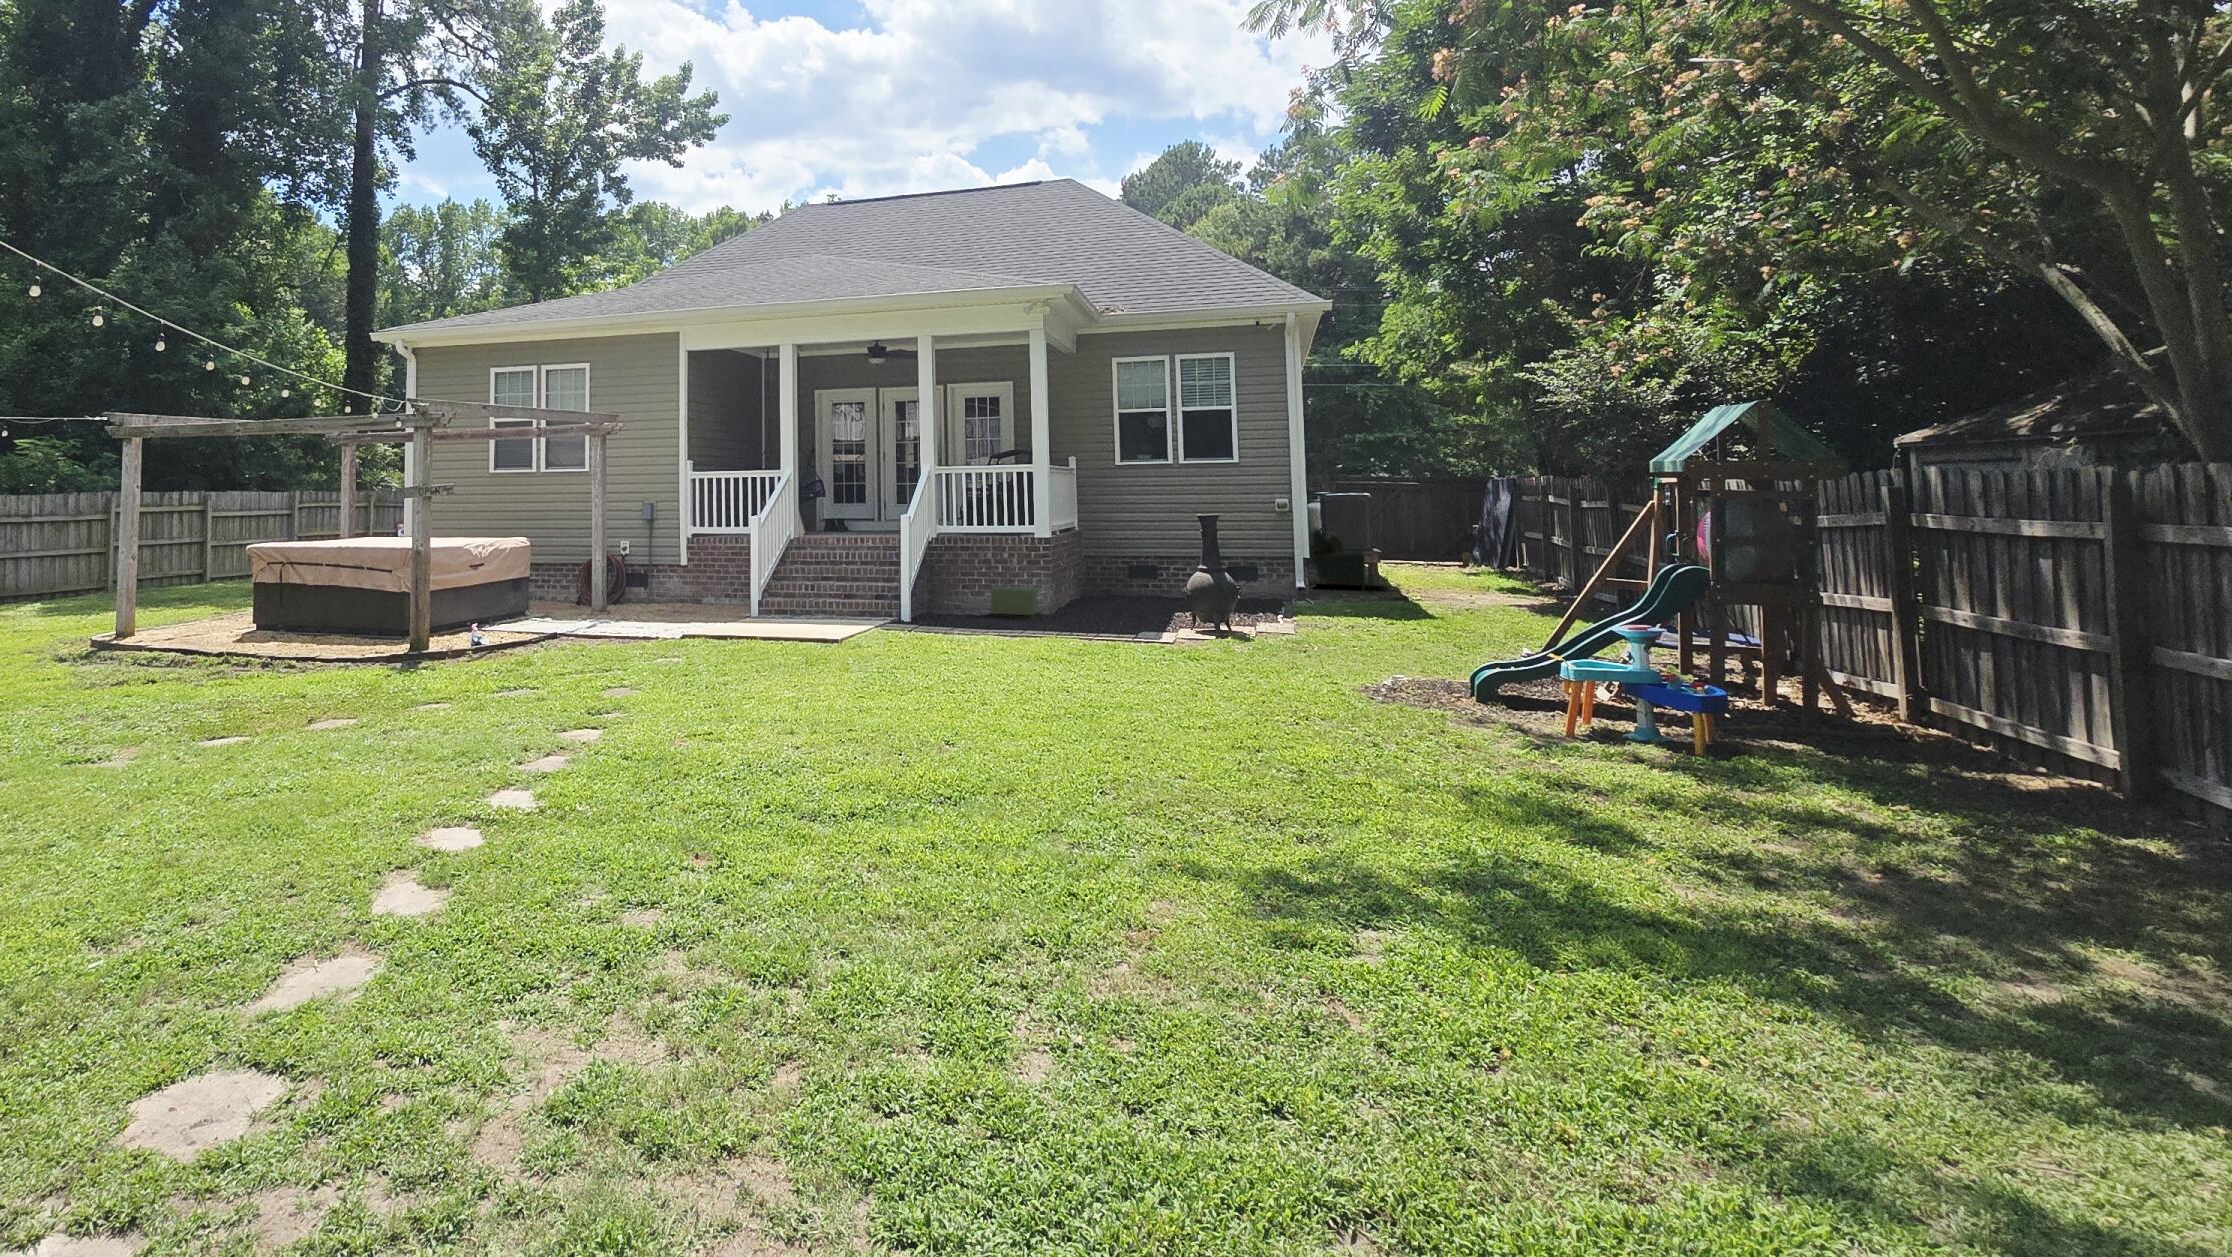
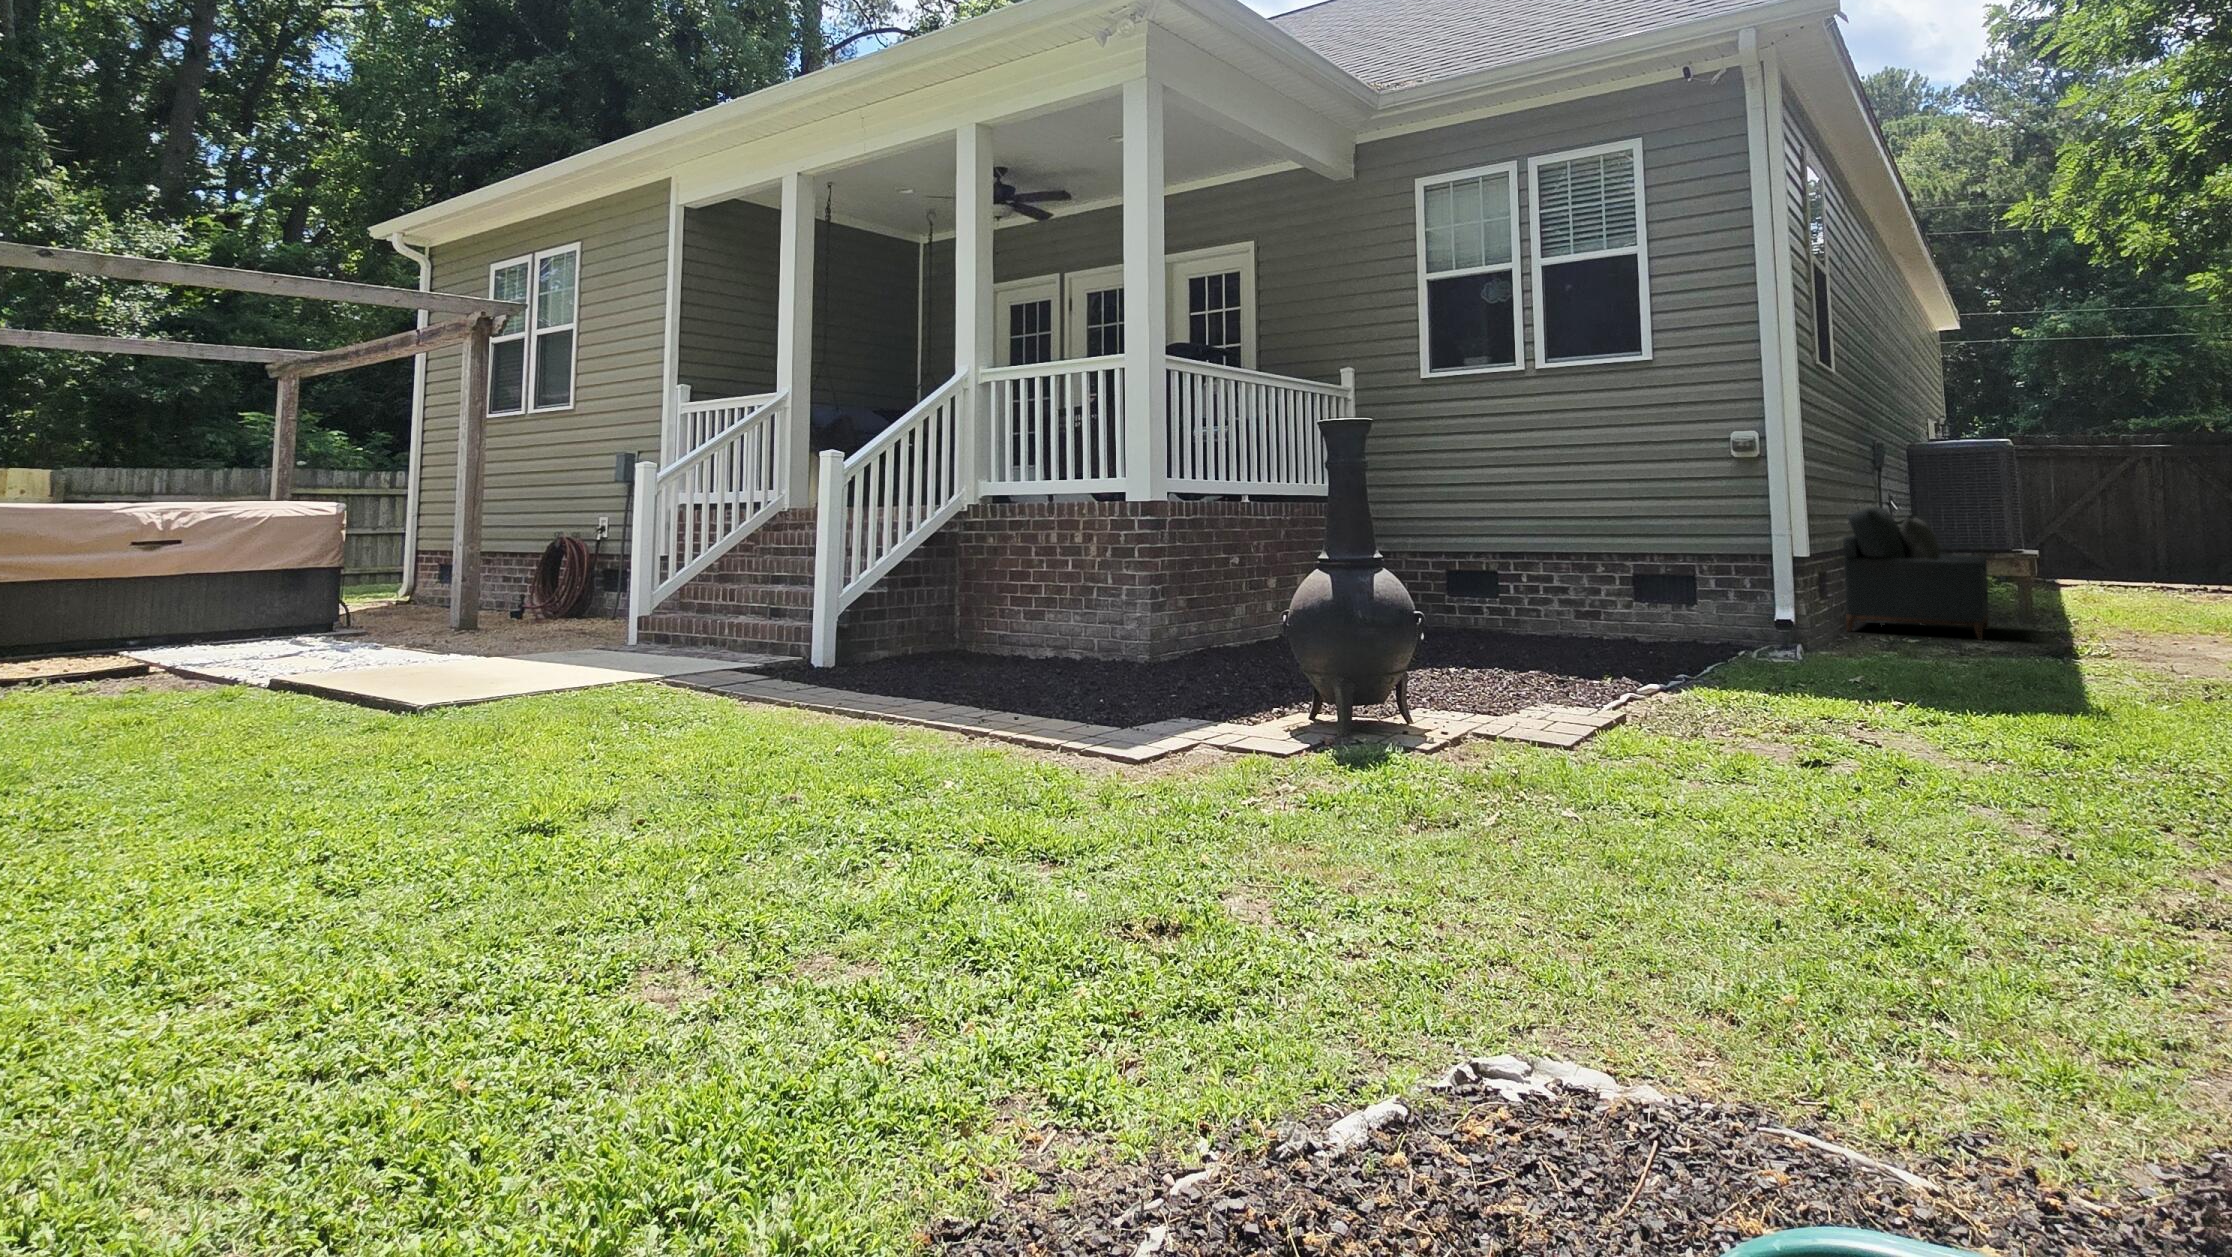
storage box: present [991,585,1039,615] -> none [1007,609,1124,677]

